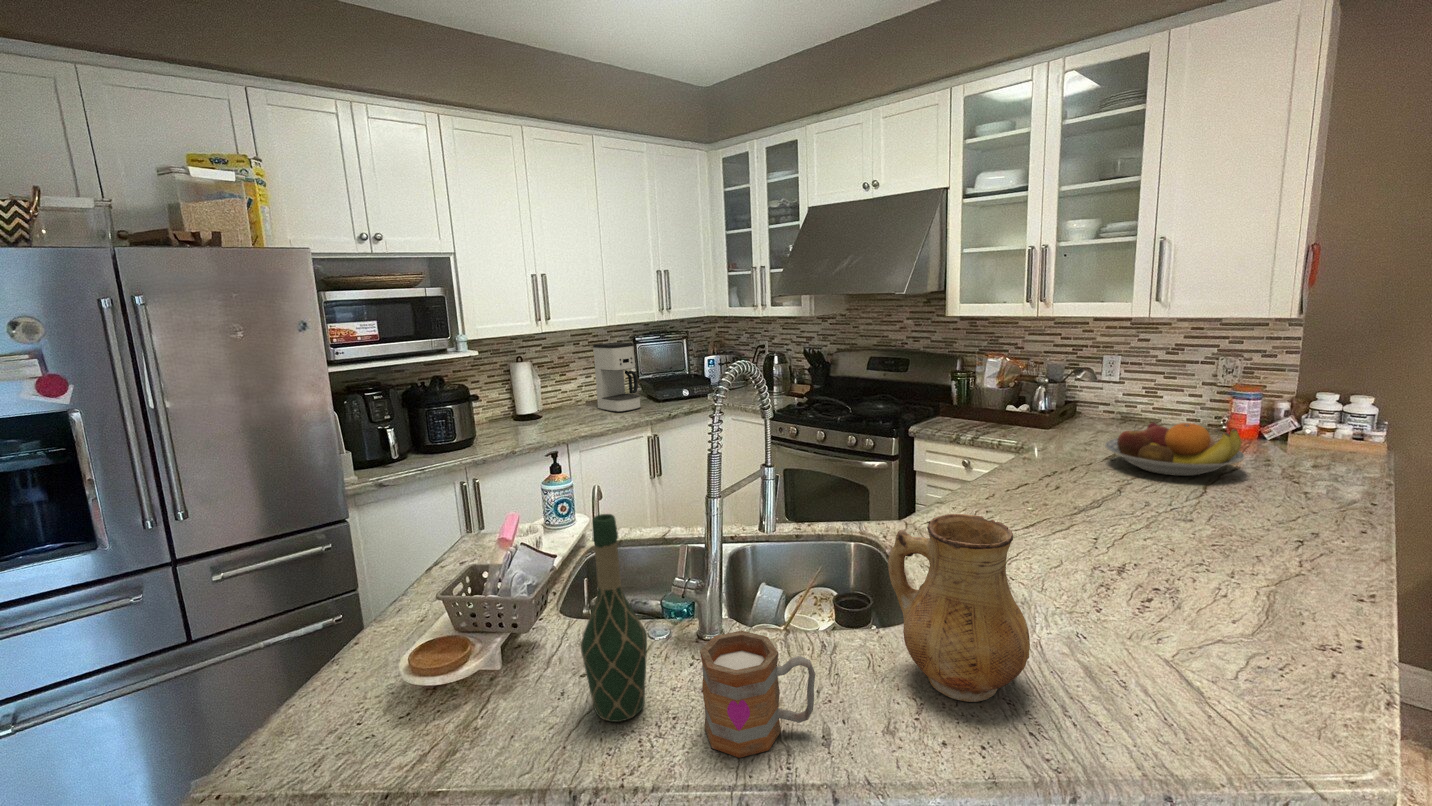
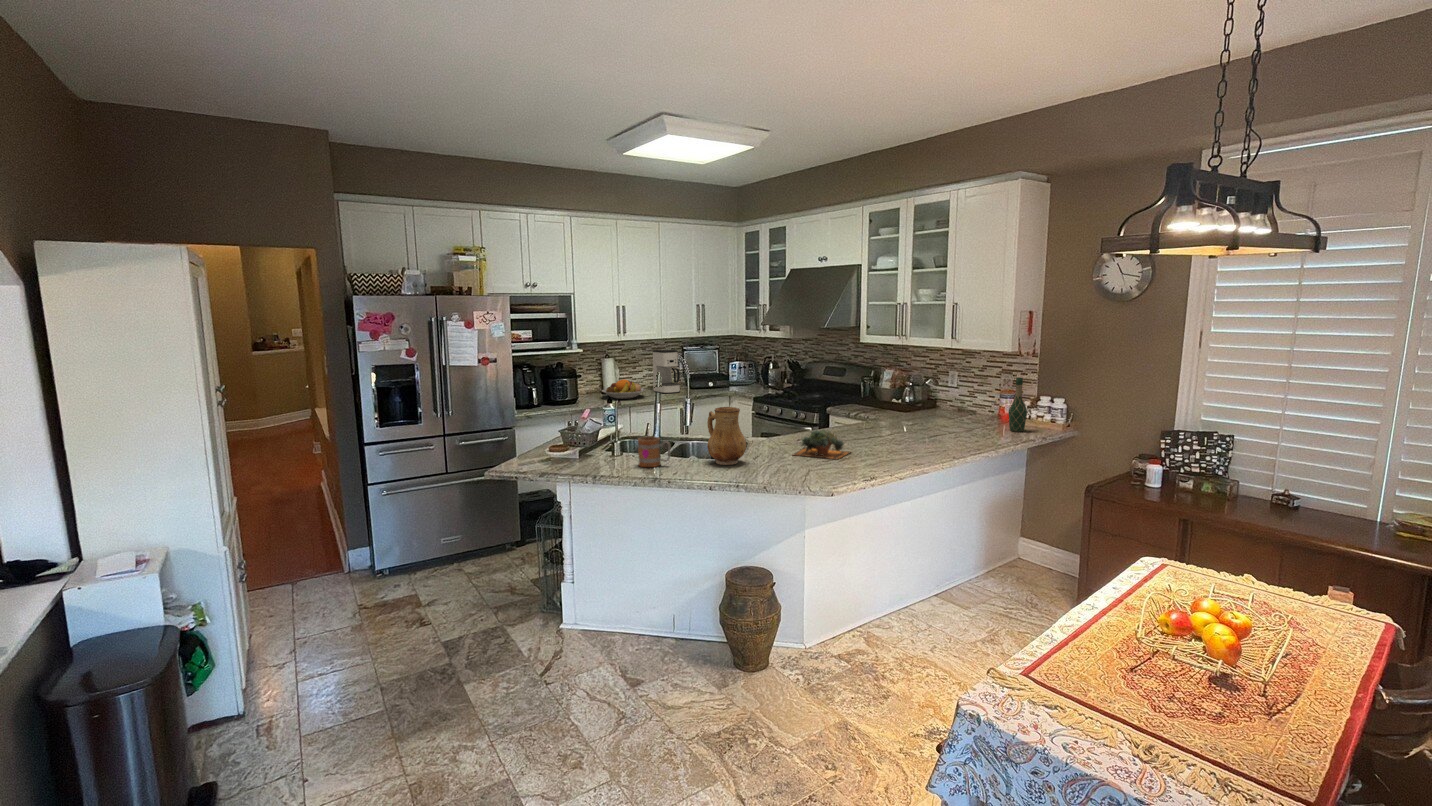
fruit bowl: present [1105,422,1245,476] -> present [602,379,645,399]
wine bottle: present [581,514,647,722] -> present [1009,378,1027,432]
succulent plant: none [1058,533,1226,625] -> present [793,430,850,459]

